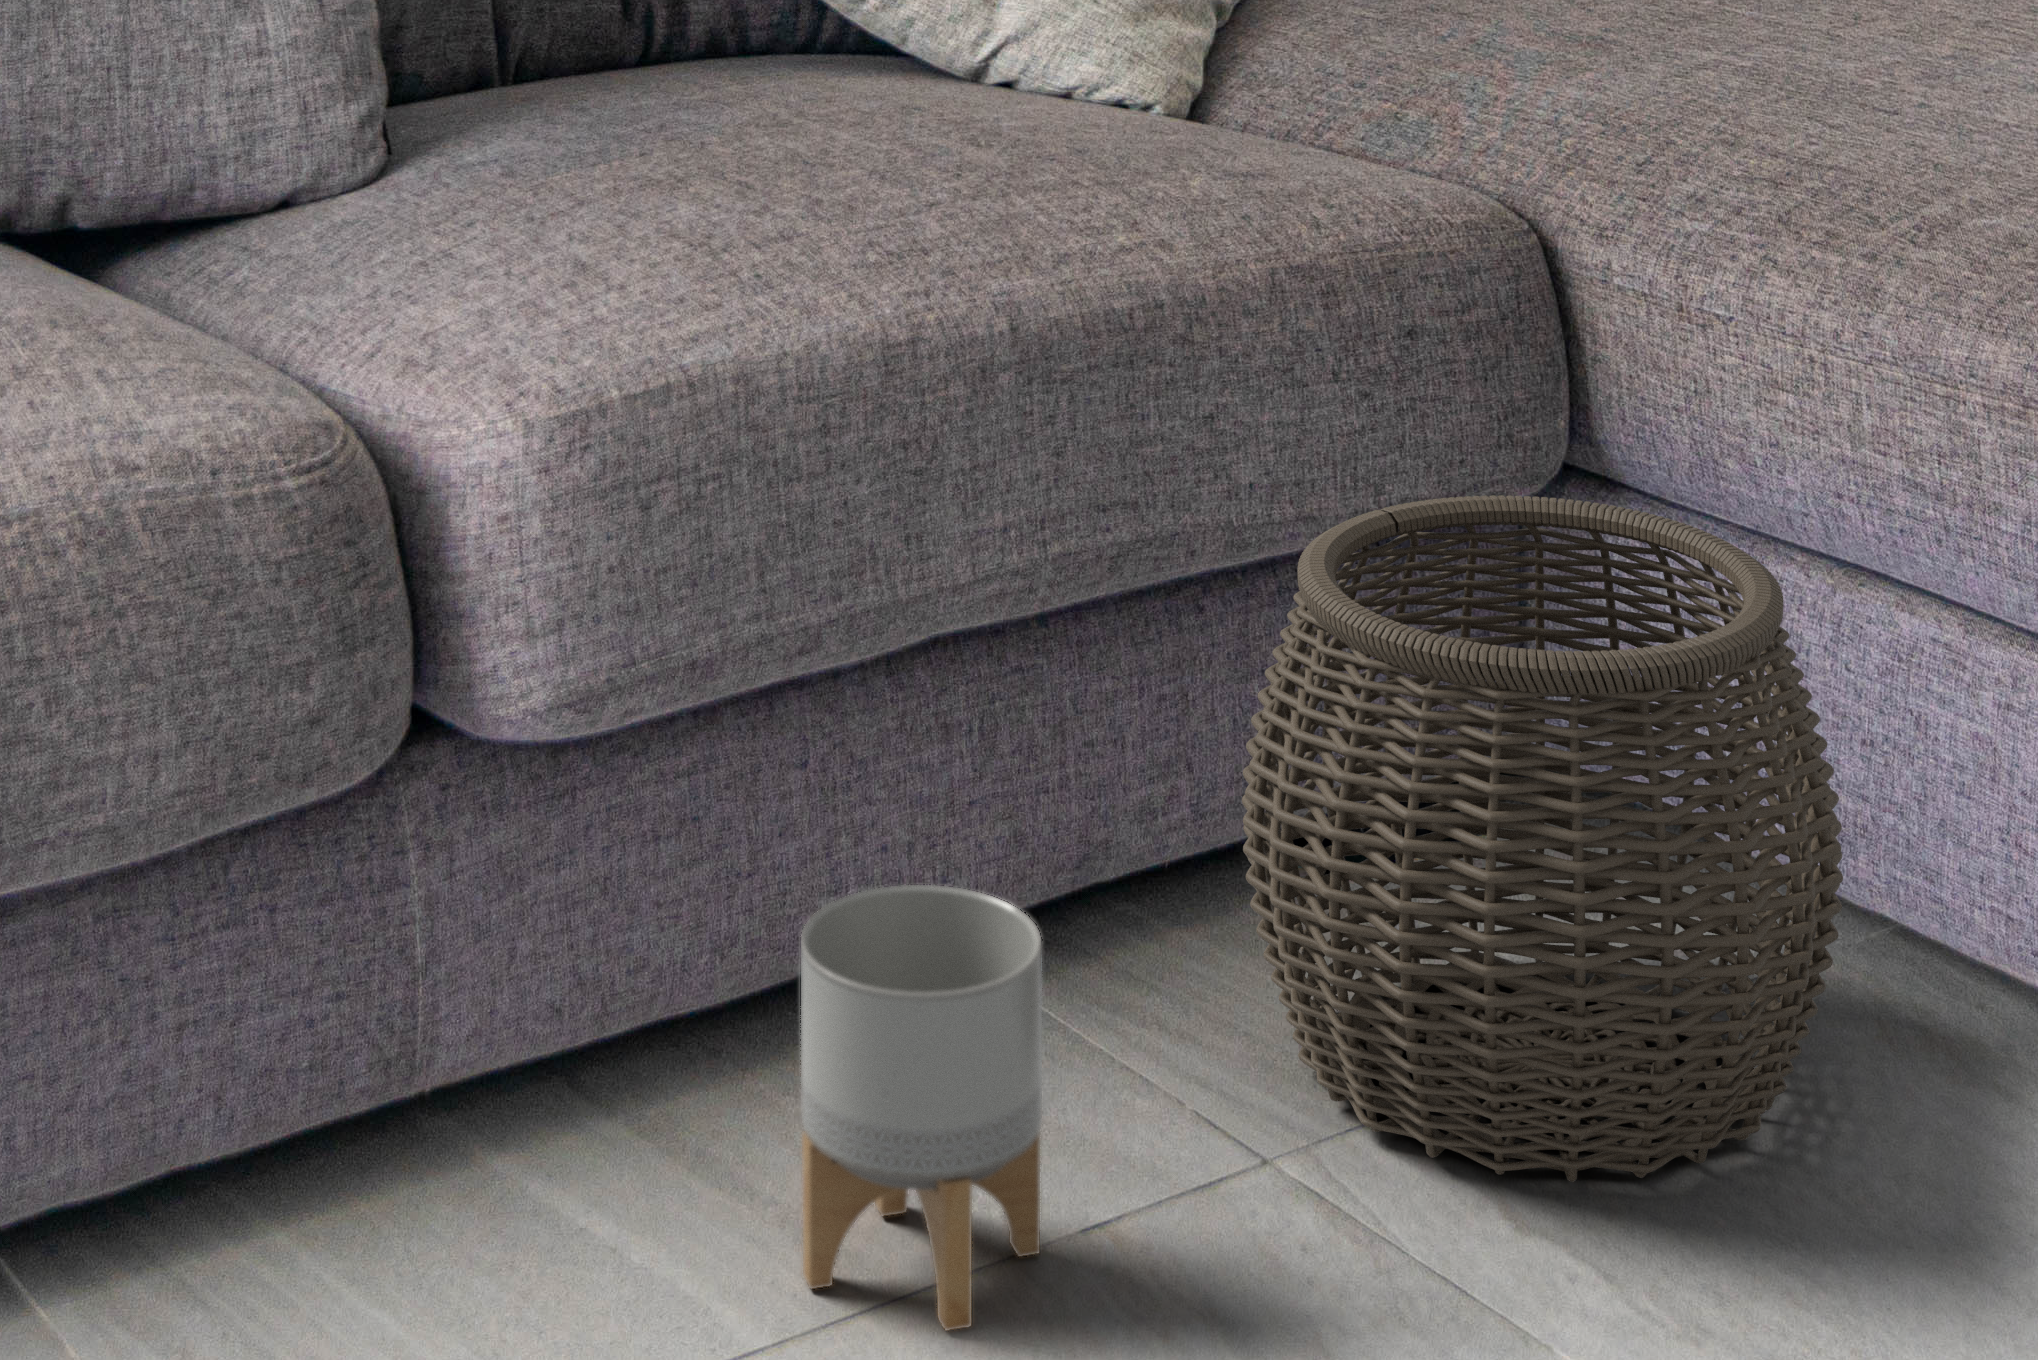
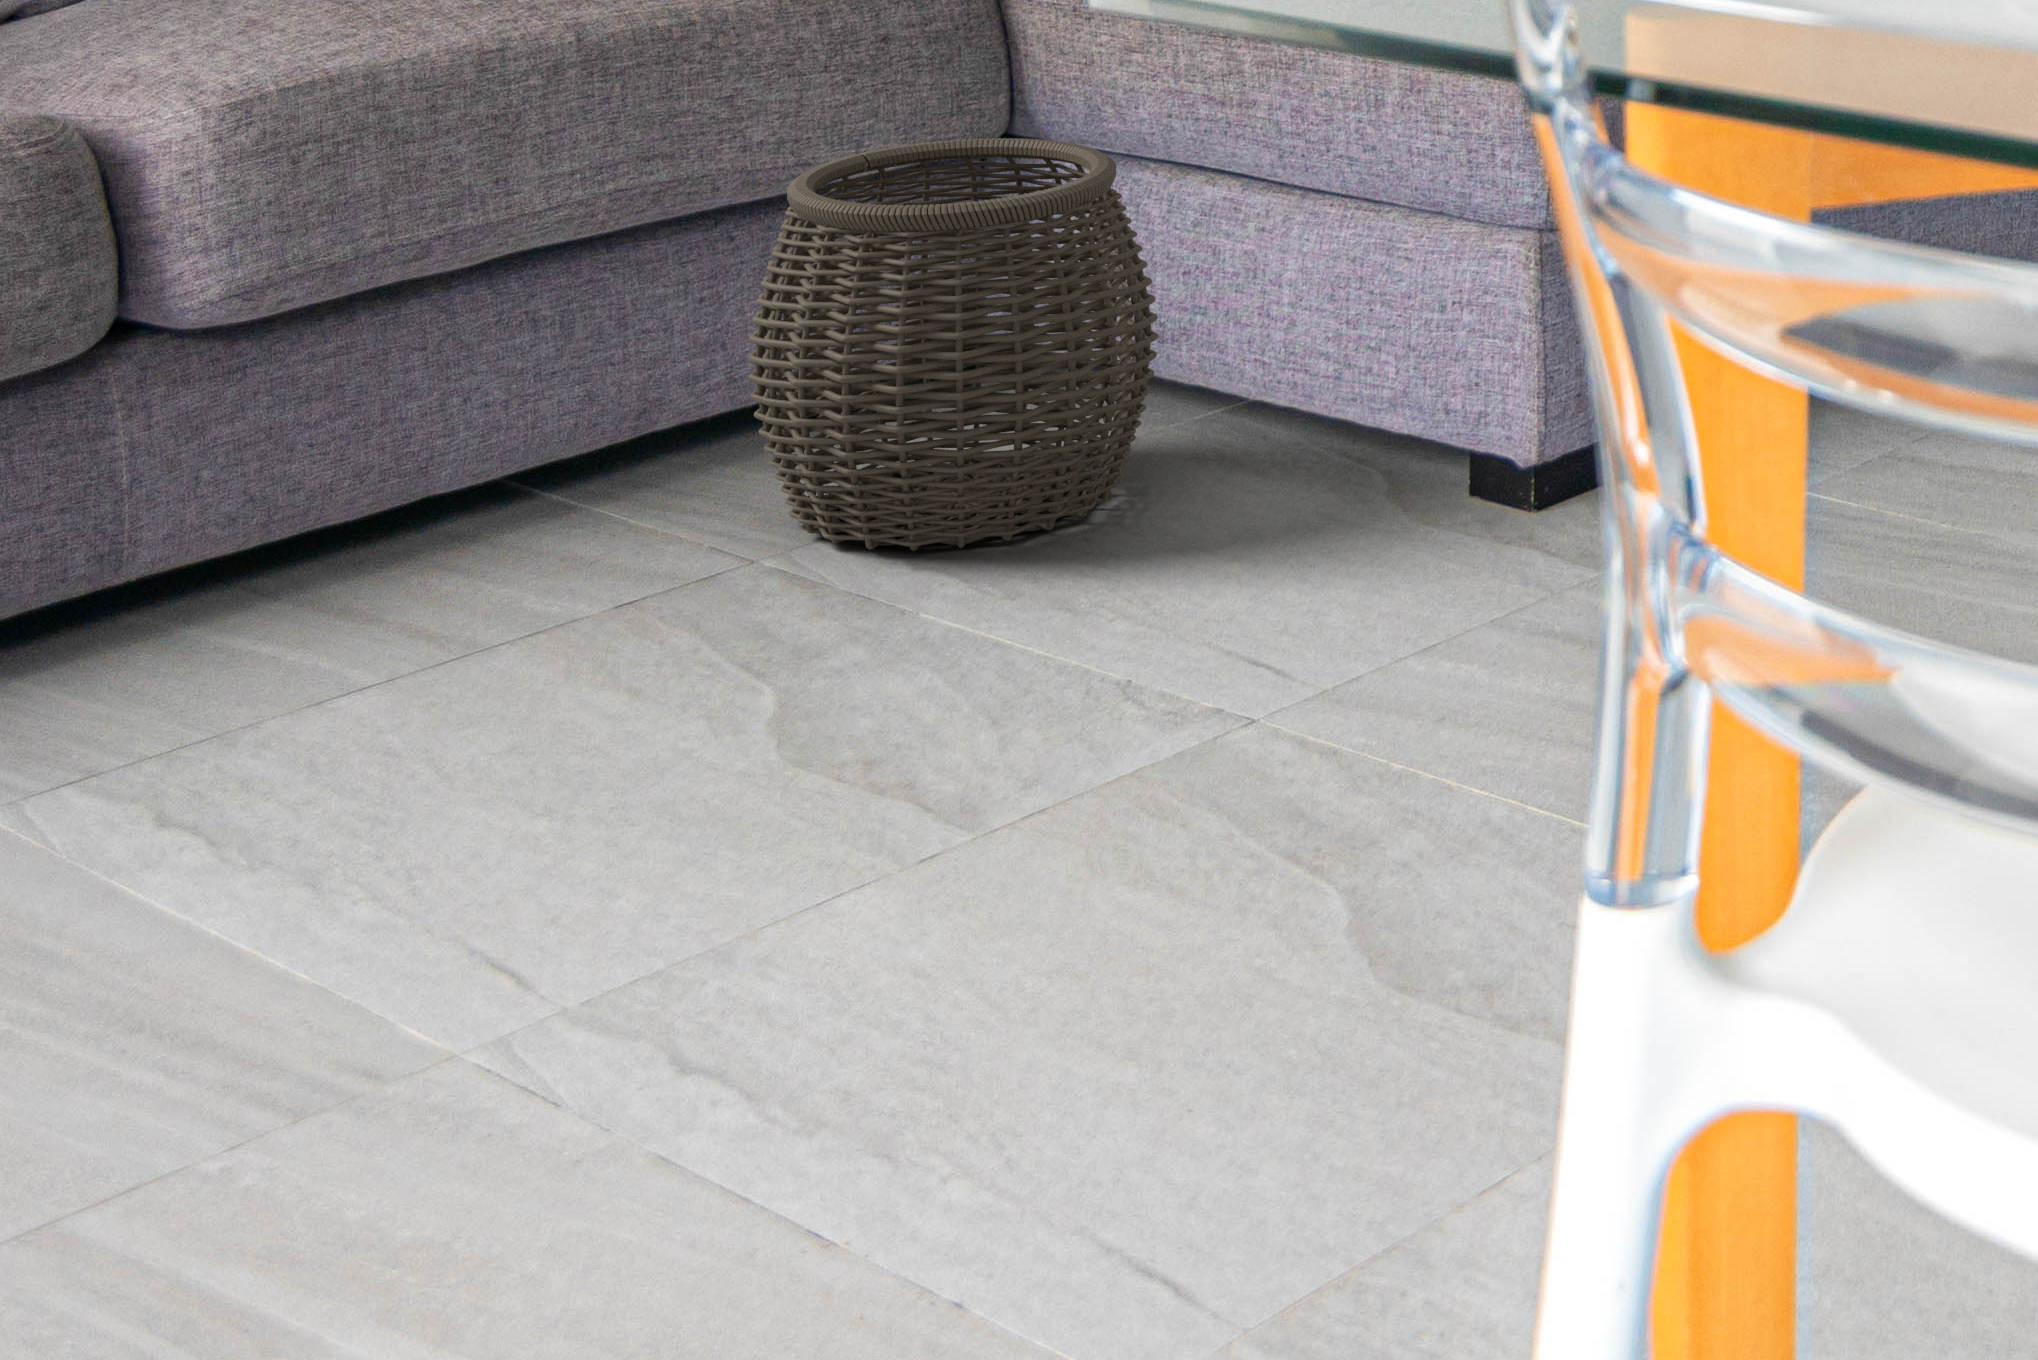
planter: present [801,885,1042,1330] -> none [409,395,584,662]

